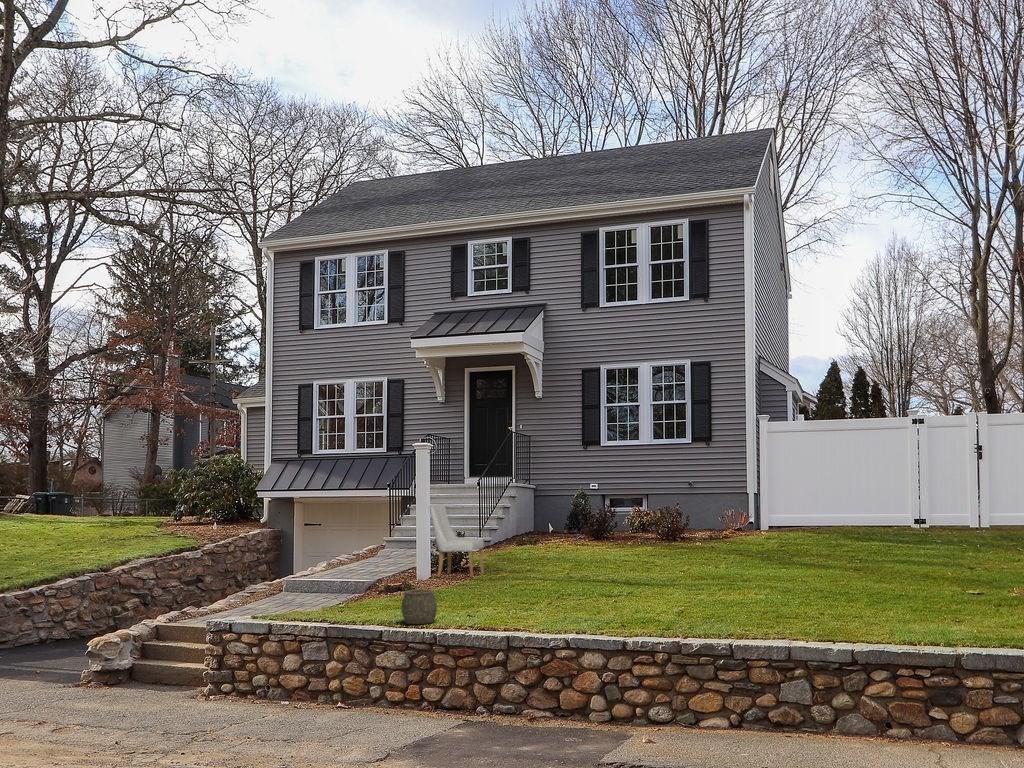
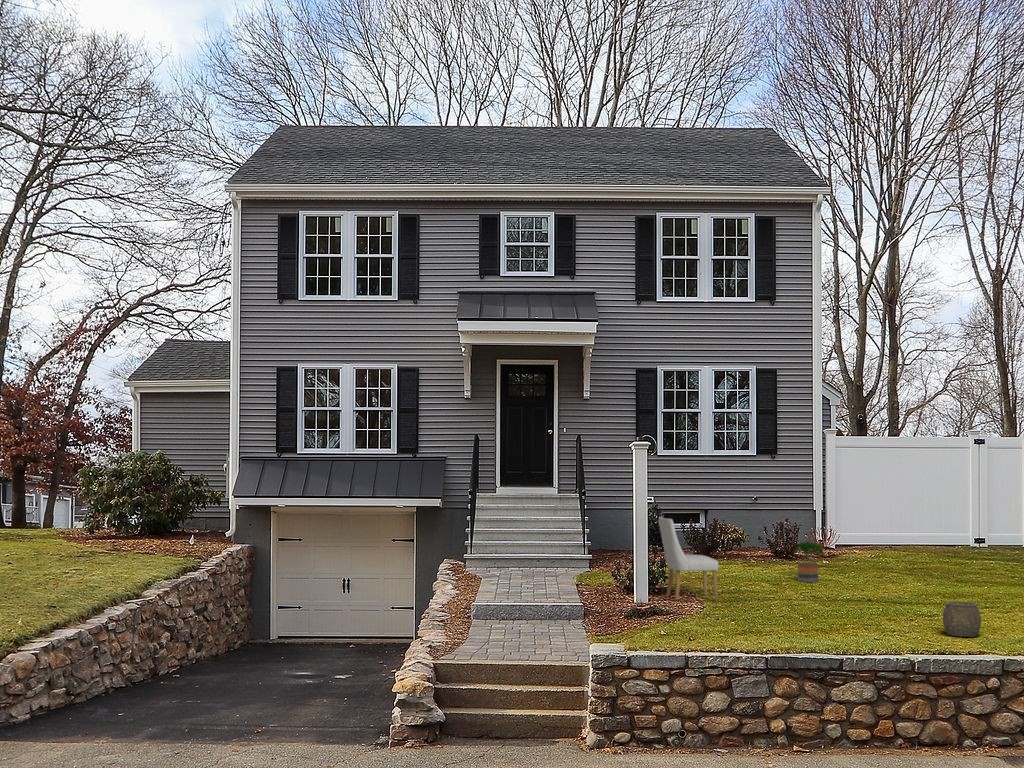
potted tree: none [604,524,632,563] -> present [794,542,824,582]
woven basket: present [401,589,437,624] -> present [943,601,981,637]

